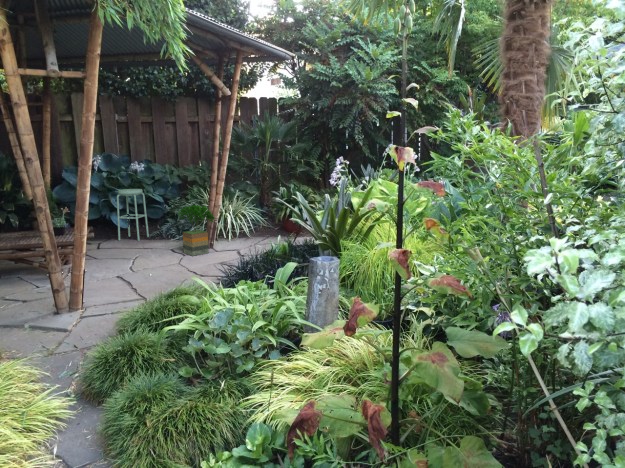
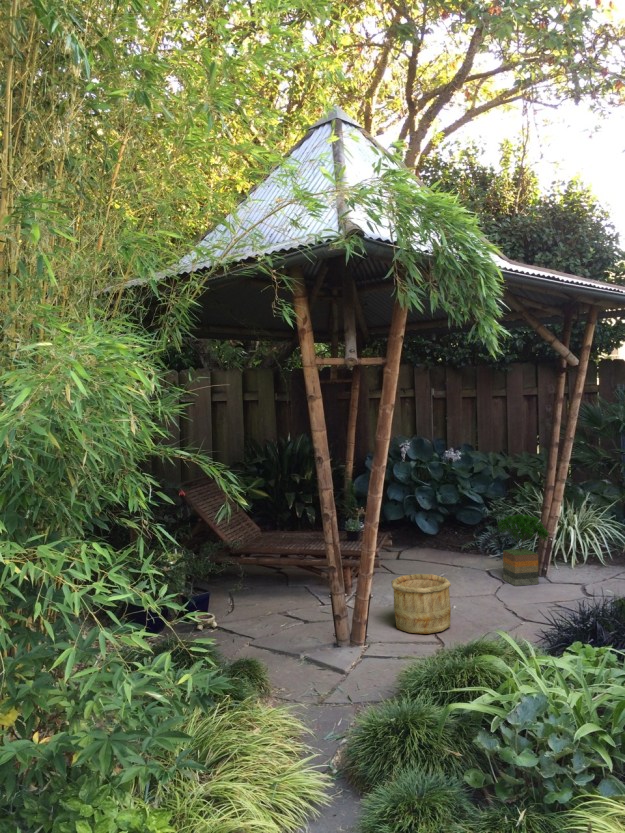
stool: present [117,189,149,241] -> none [423,484,461,553]
wooden bucket: none [100,251,150,295] -> present [391,574,451,634]

